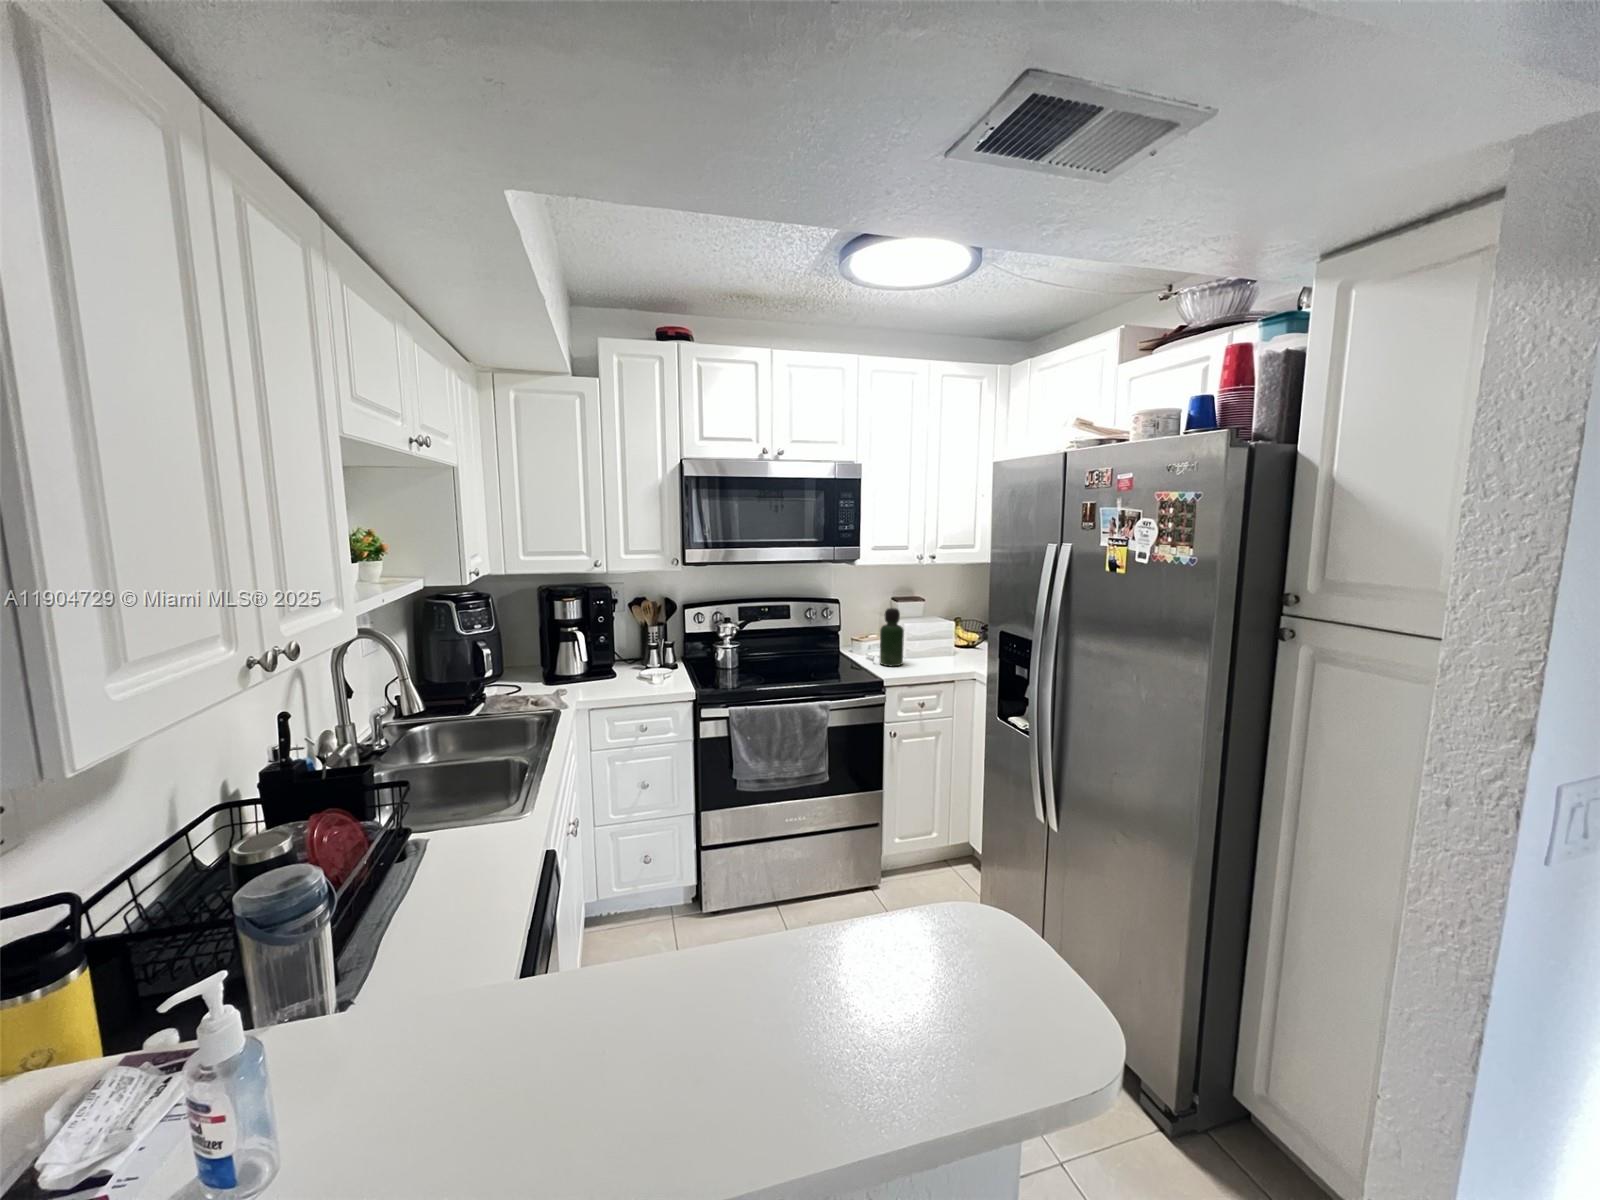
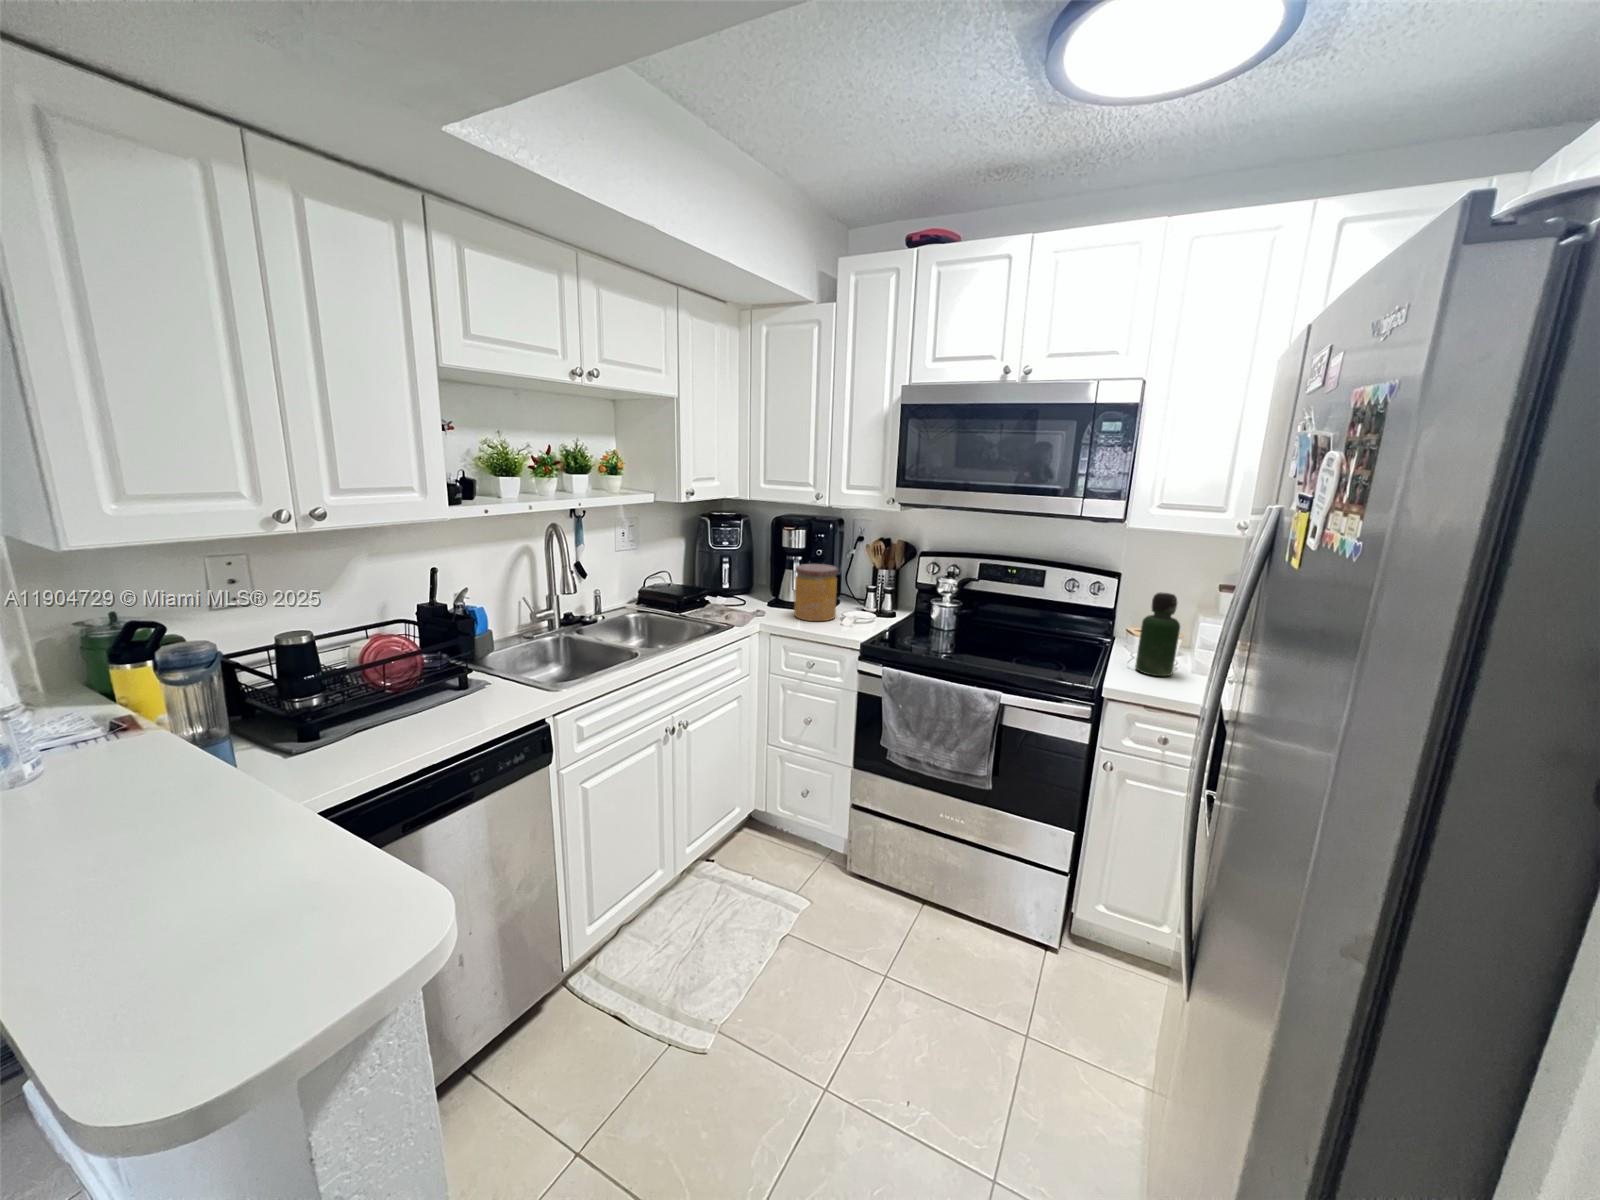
jar: none [591,630,636,688] -> present [794,564,838,621]

